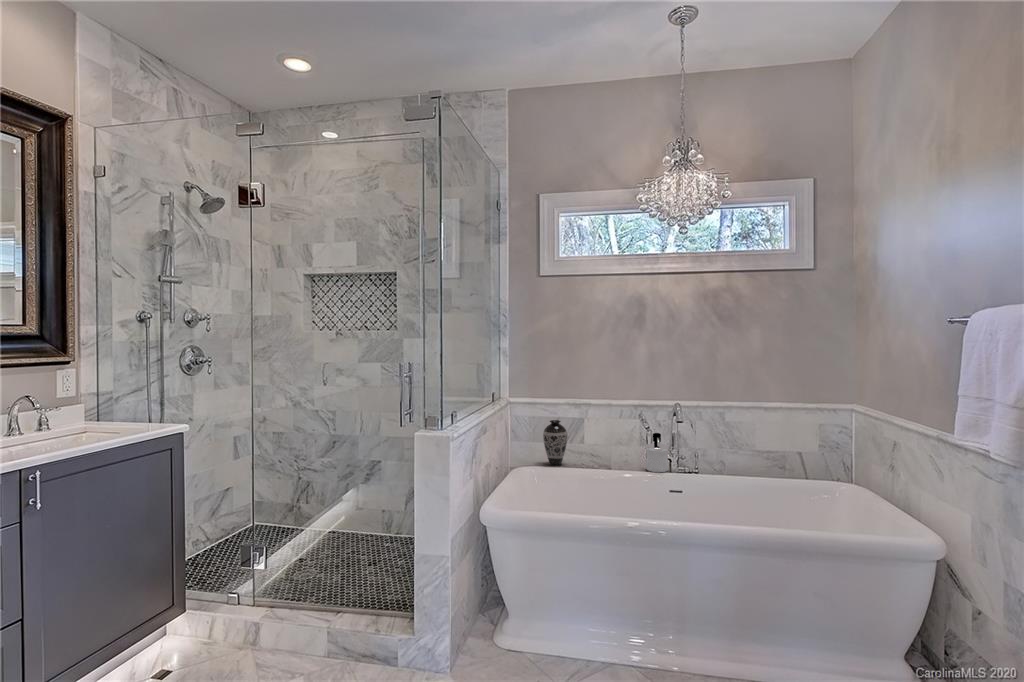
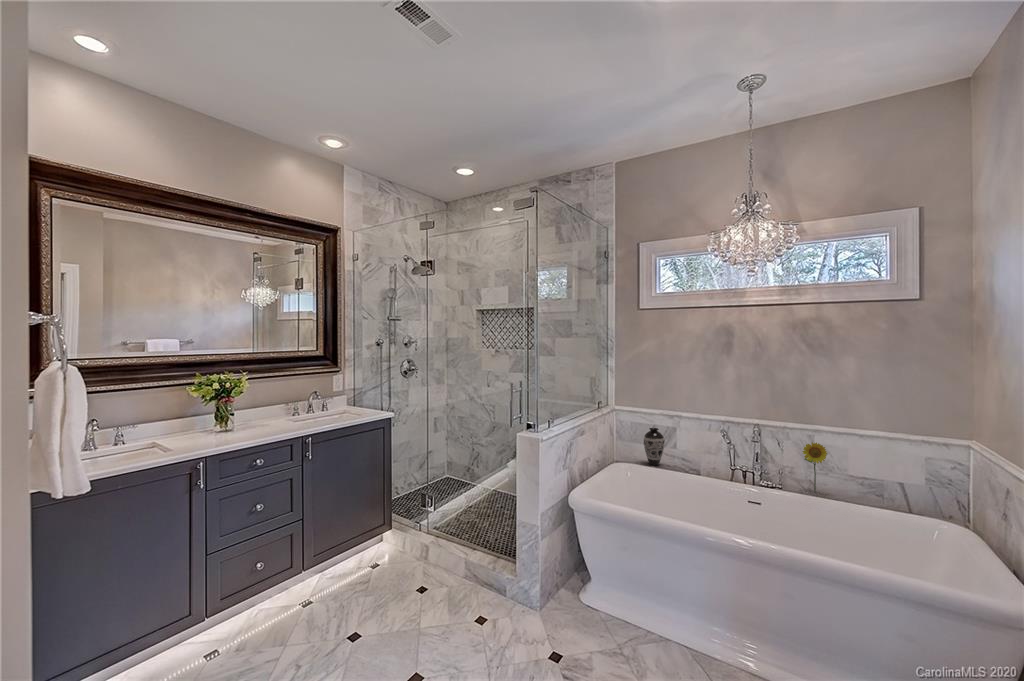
flower: none [714,418,738,471] -> present [803,442,827,491]
soap dispenser: present [645,433,669,472] -> none [732,449,754,484]

